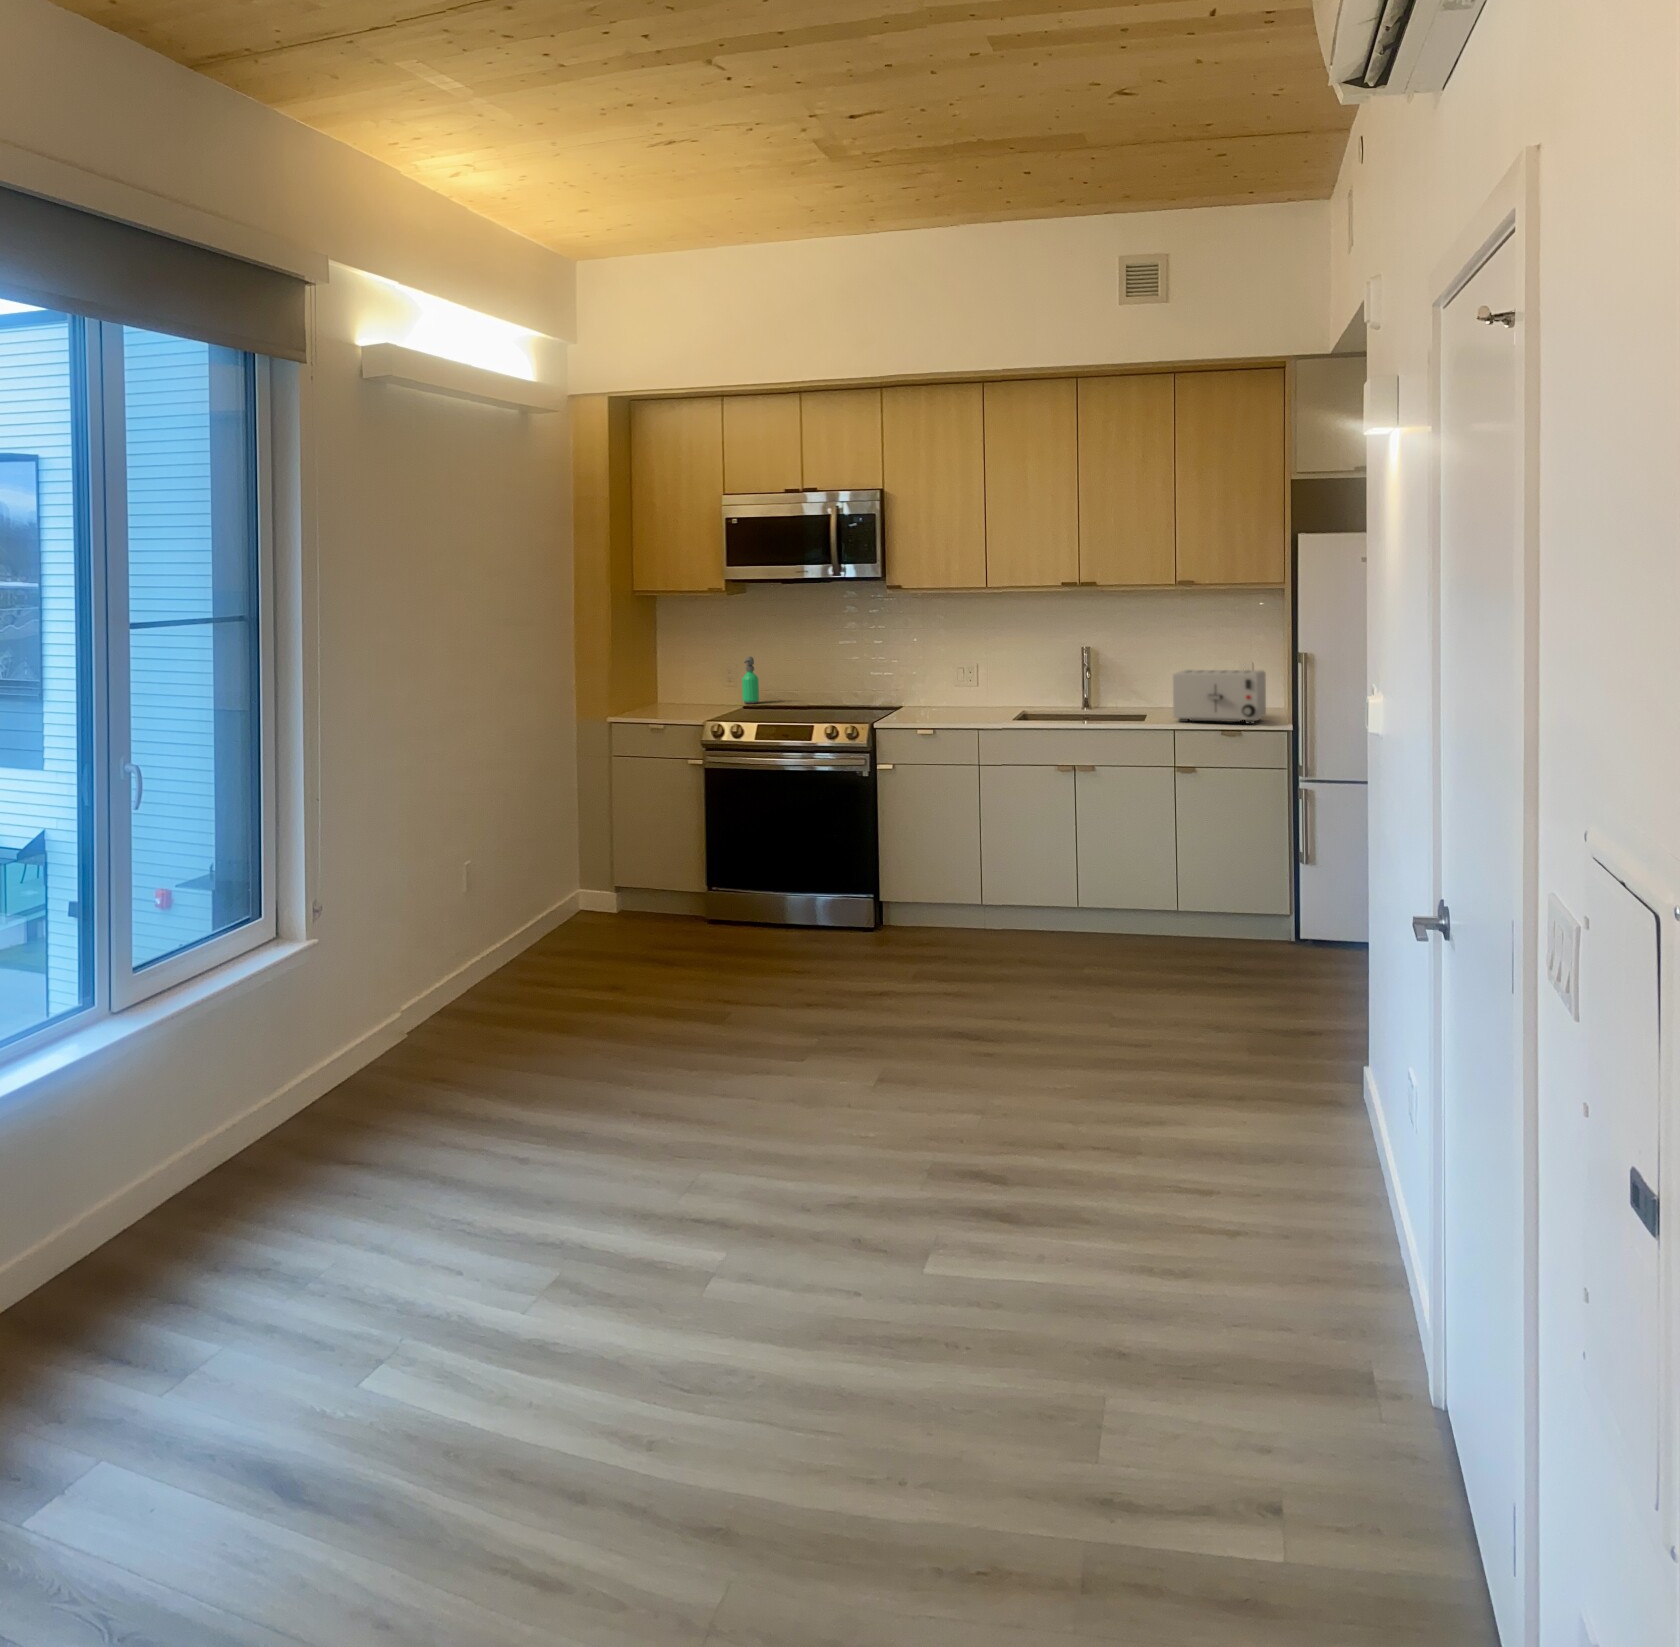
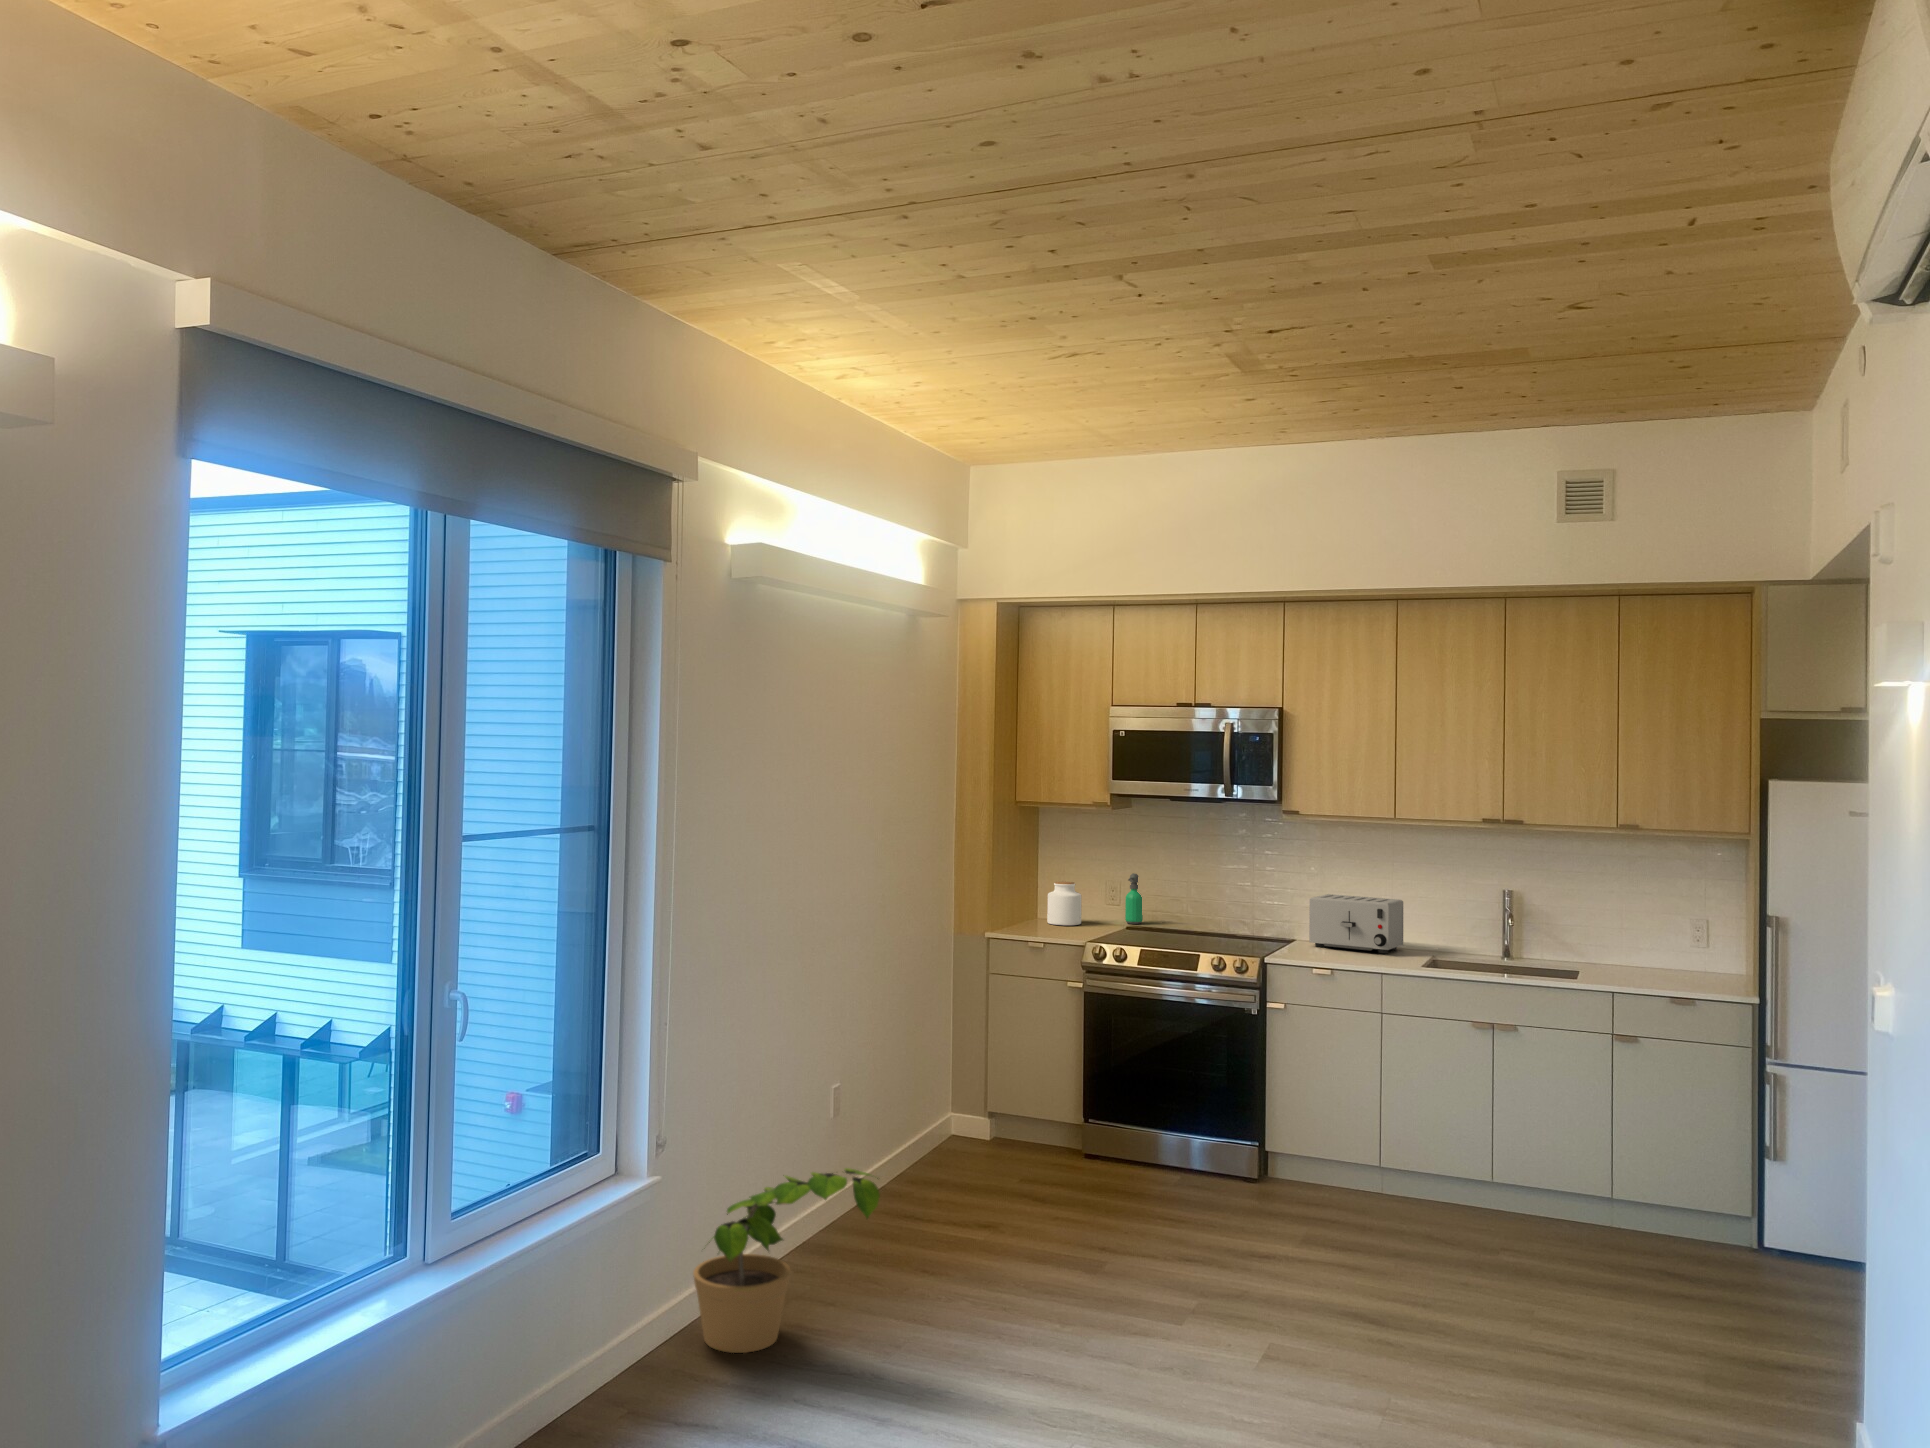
jar: none [669,667,702,708] -> present [1047,881,1081,925]
toaster: present [1173,670,1266,723] -> present [1309,894,1403,953]
potted plant: none [364,908,530,1075] -> present [693,1168,880,1353]

